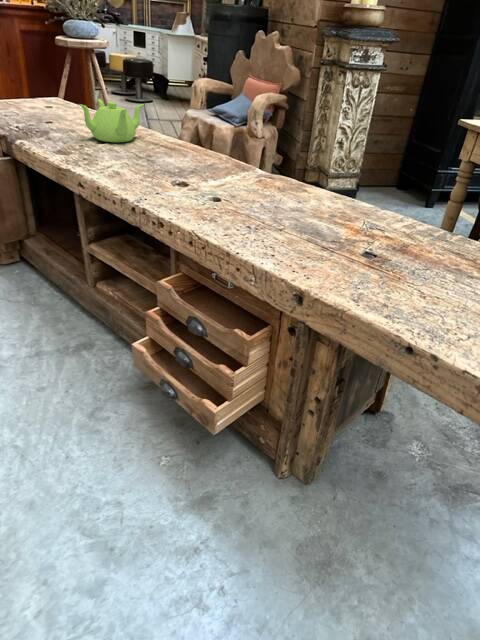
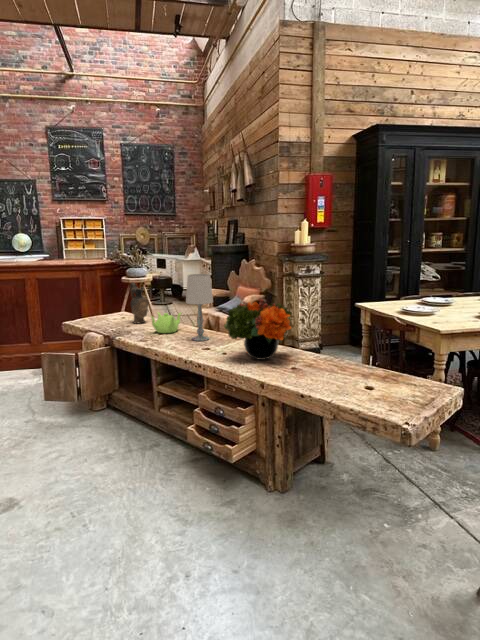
table lamp: none [146,14,202,165] -> present [186,274,213,341]
ceramic pitcher: none [53,36,88,119] -> present [130,282,149,323]
flower arrangement: none [218,76,379,222] -> present [224,299,292,360]

